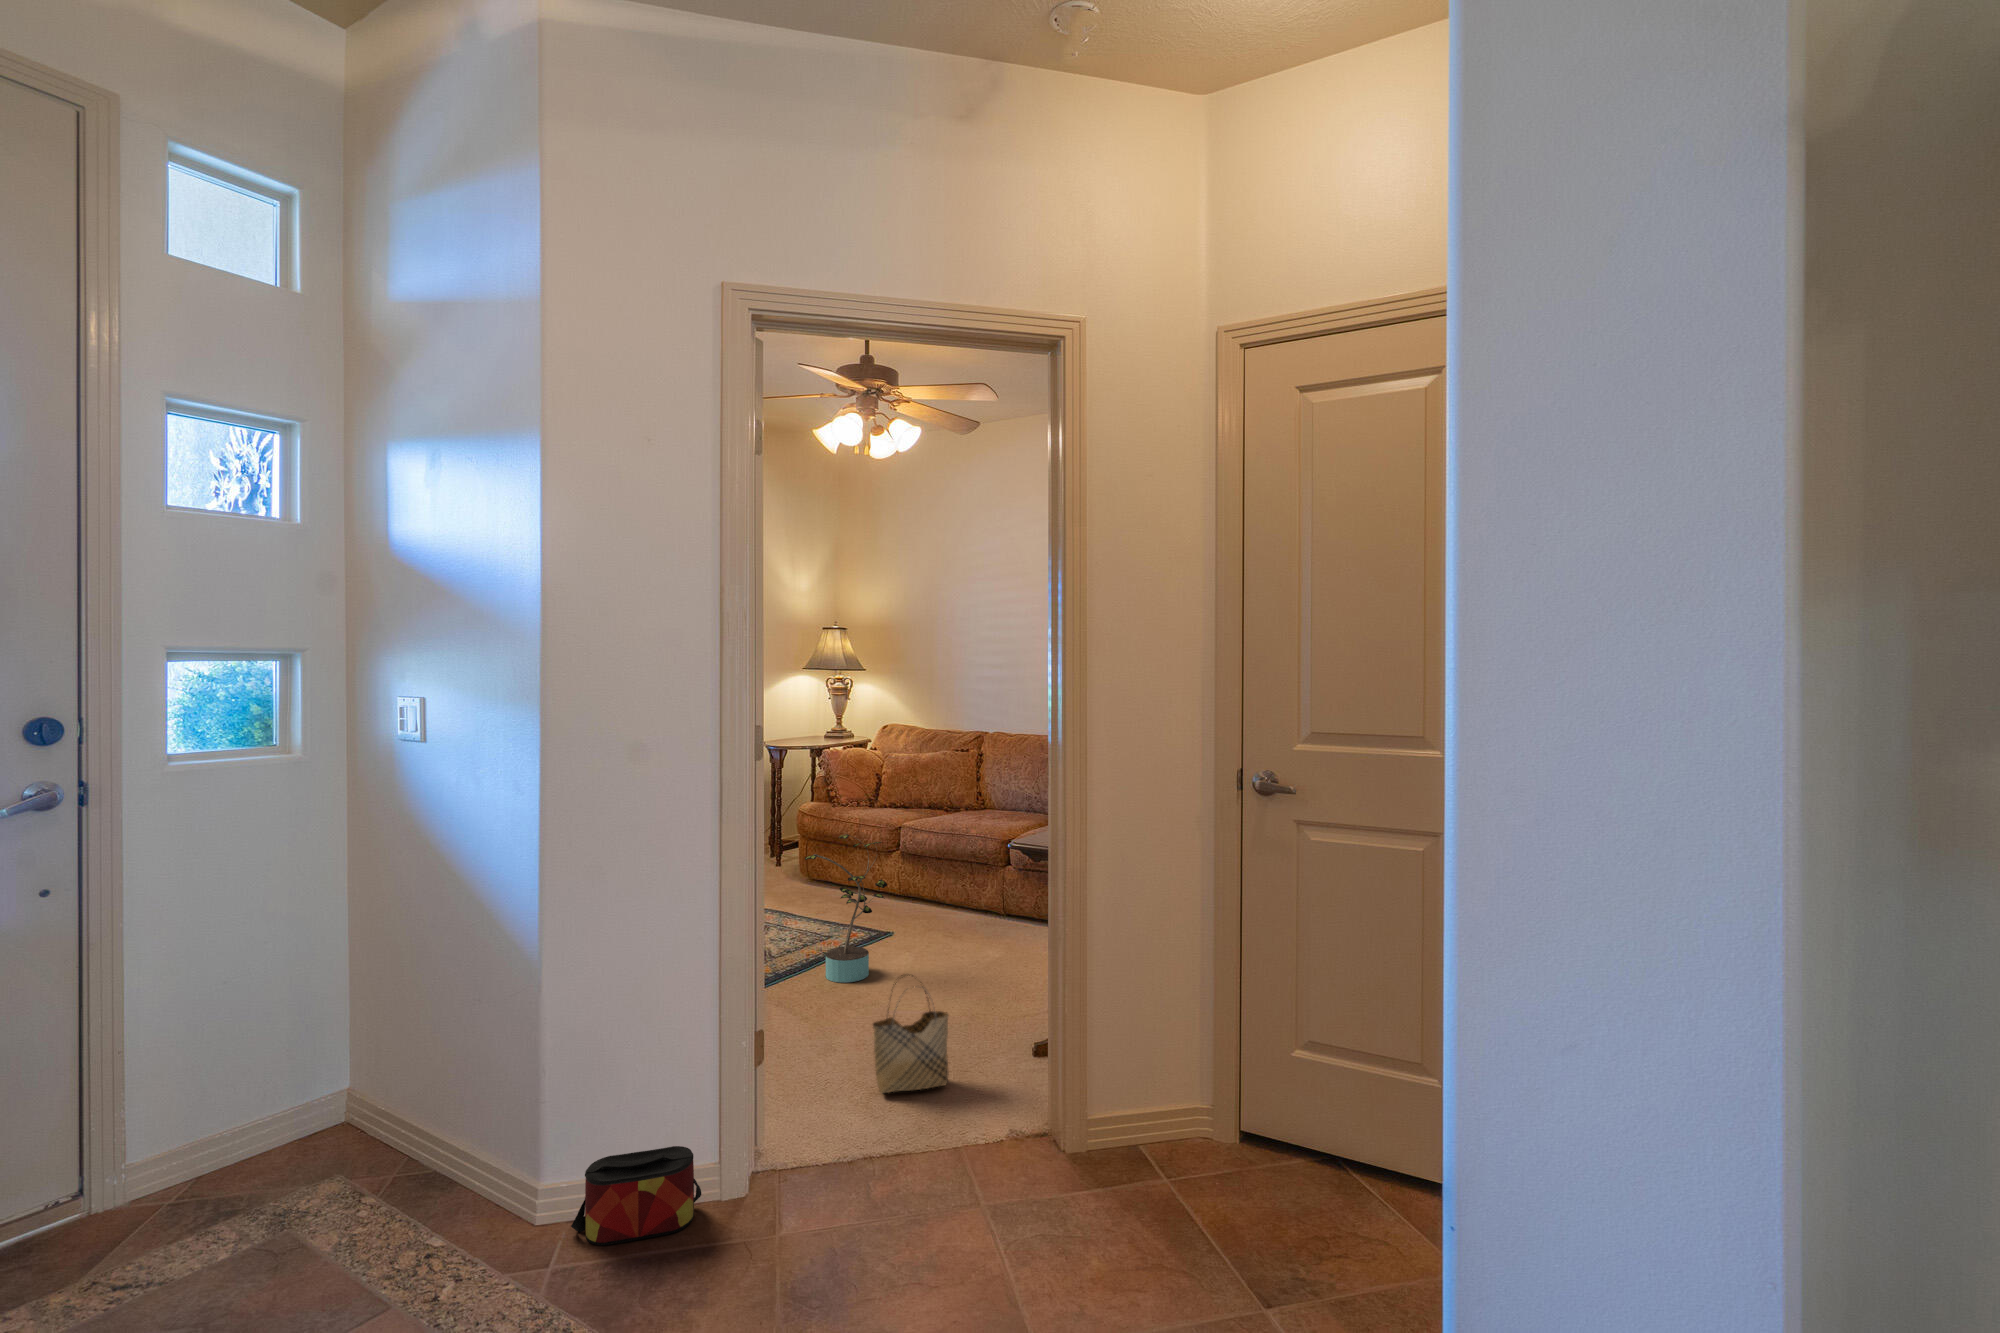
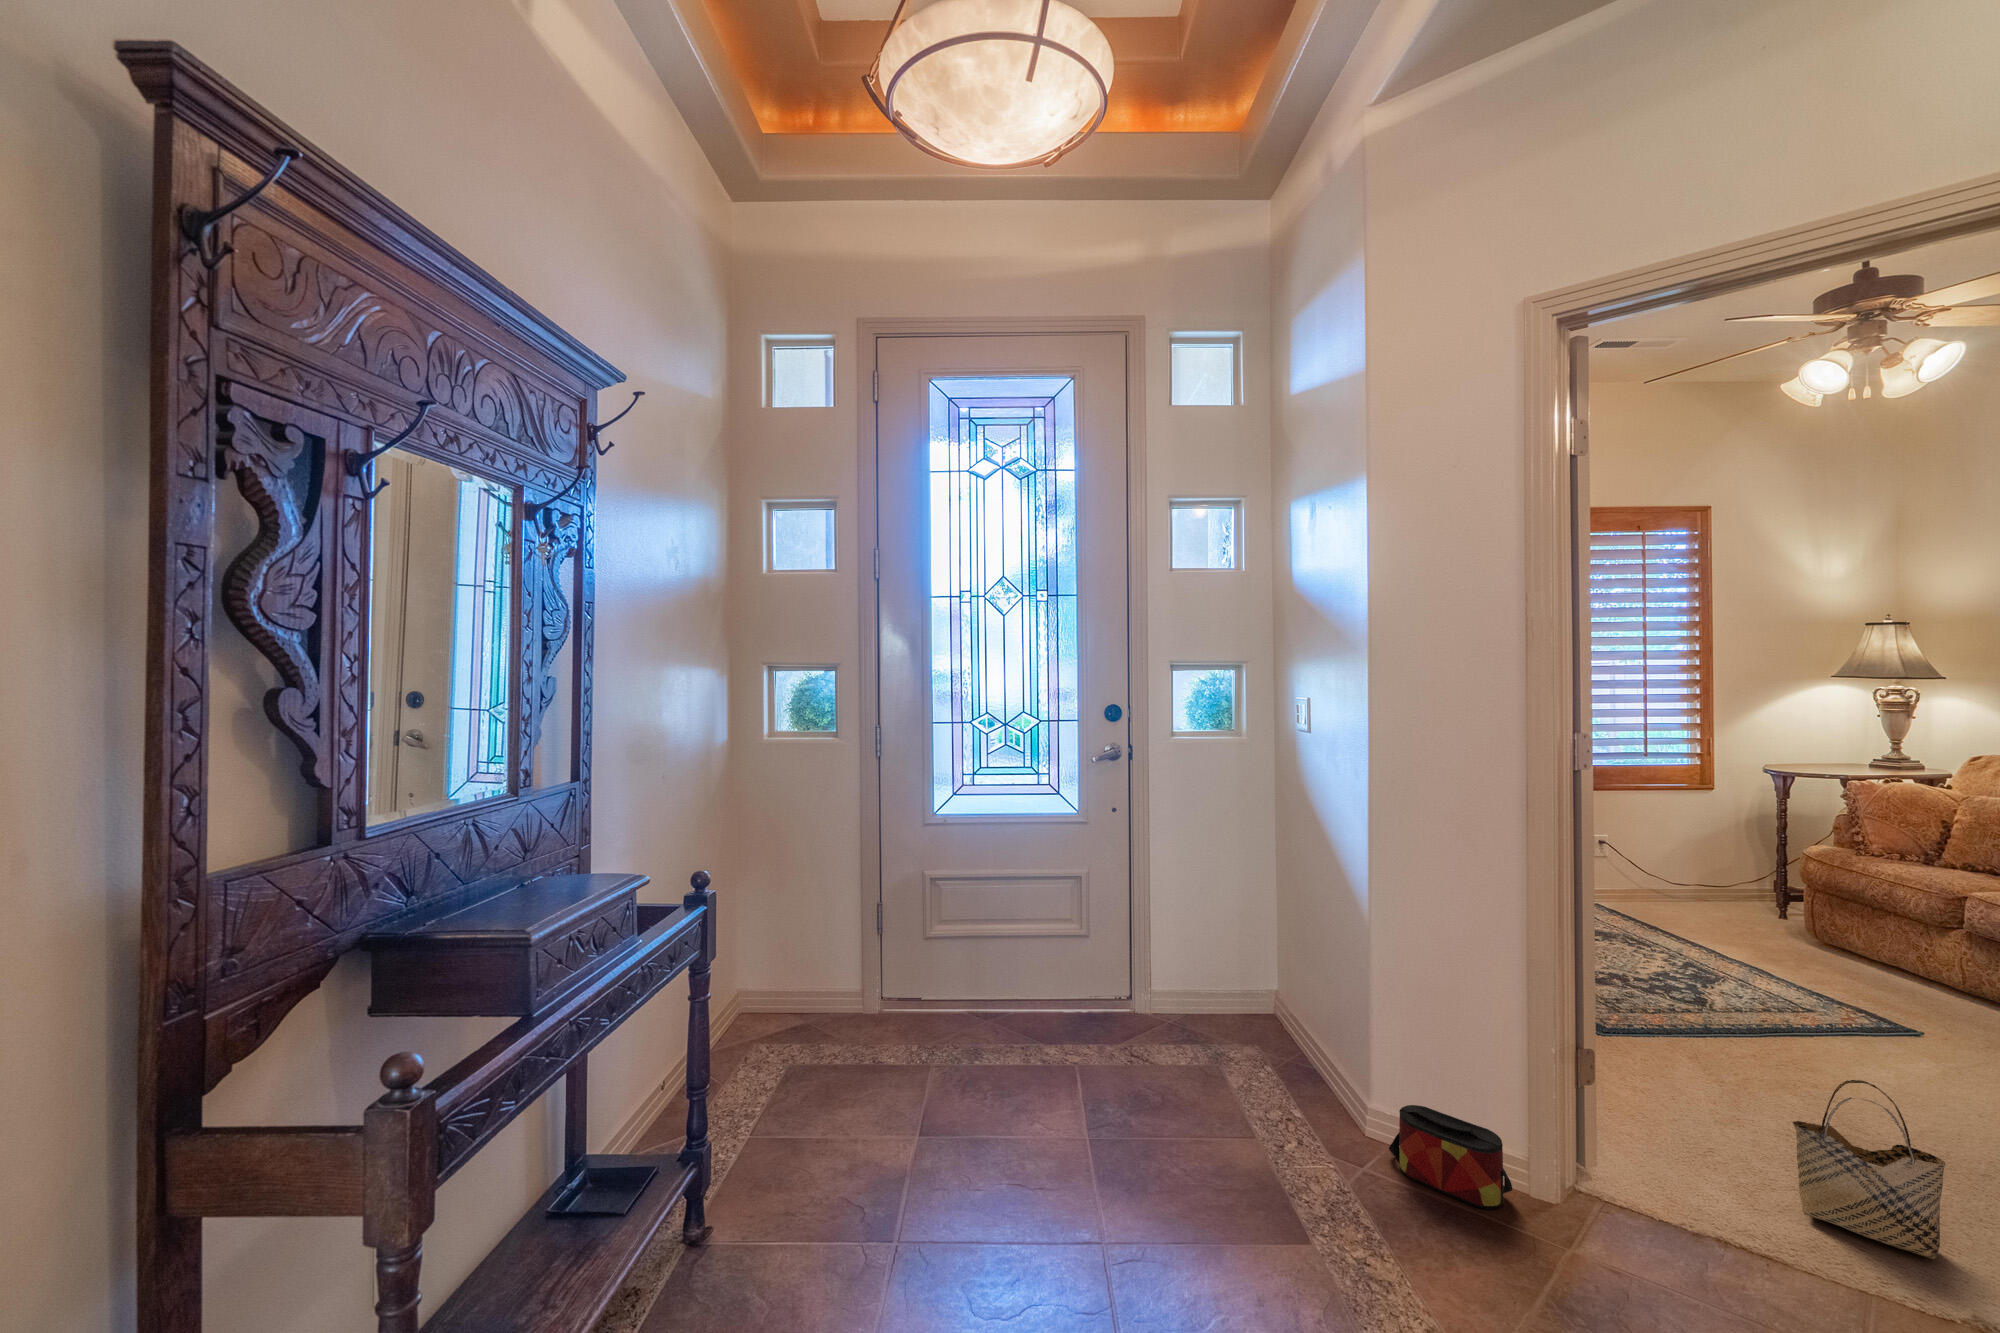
potted plant: present [805,834,887,983] -> none [1752,886,1895,1077]

